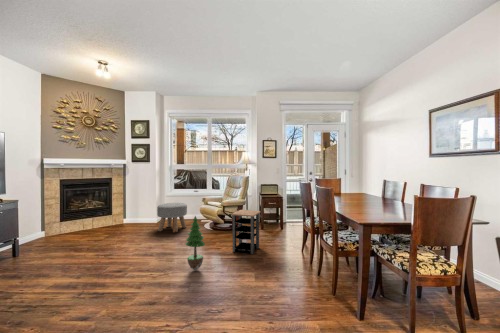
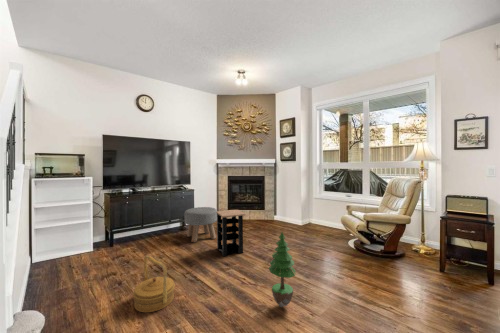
ottoman: present [157,203,187,232] -> present [184,207,217,242]
side table: present [232,210,261,254] -> present [216,210,245,256]
basket: none [49,266,100,323] -> present [133,255,175,312]

